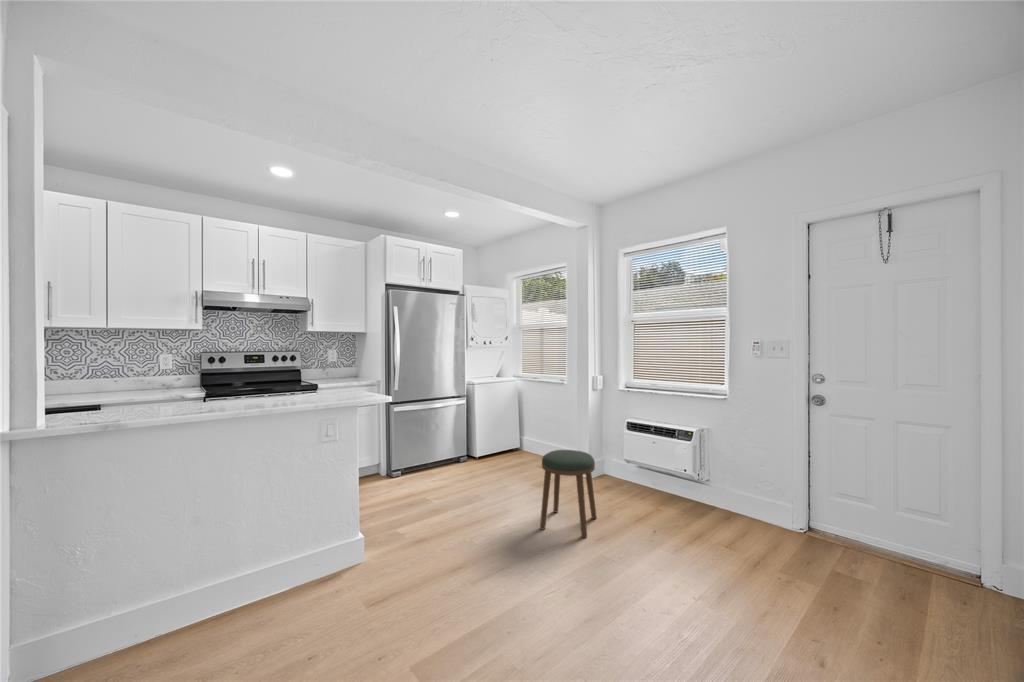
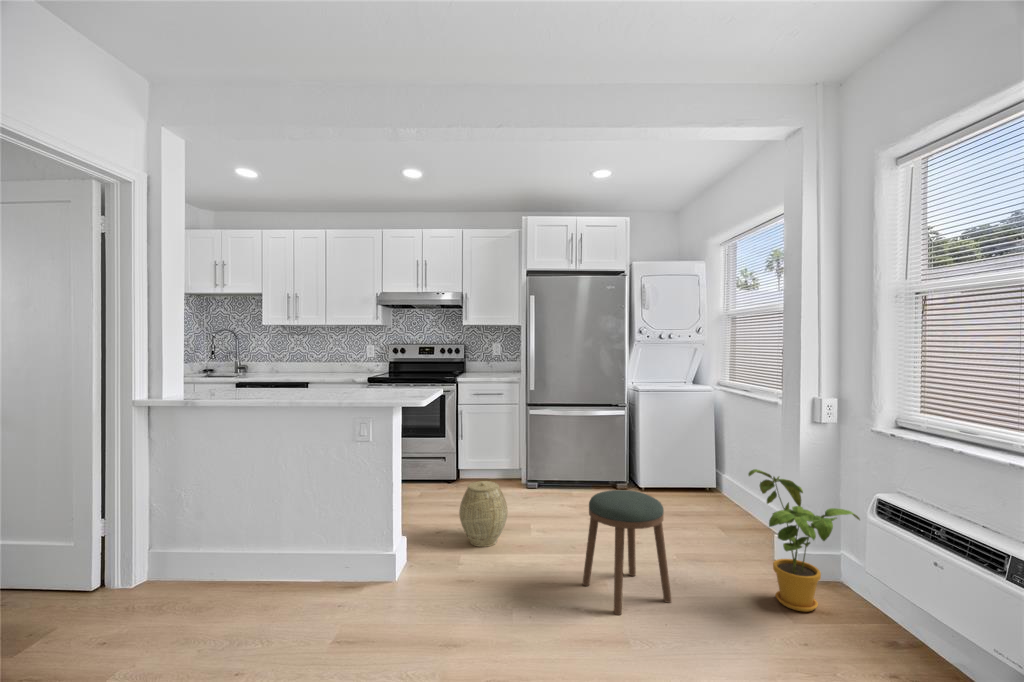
house plant: none [611,421,658,499] -> present [748,469,860,612]
woven basket: none [403,473,449,536] -> present [459,481,508,547]

